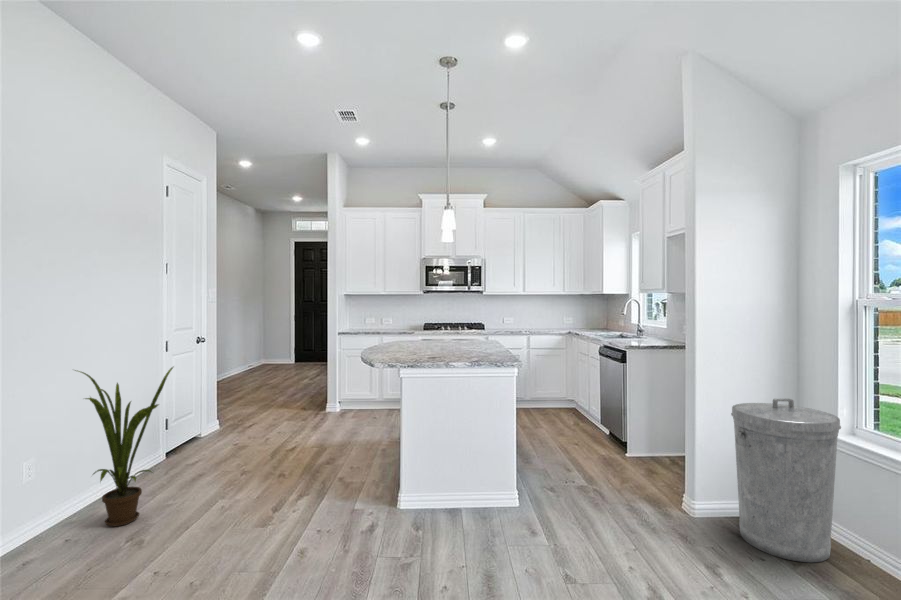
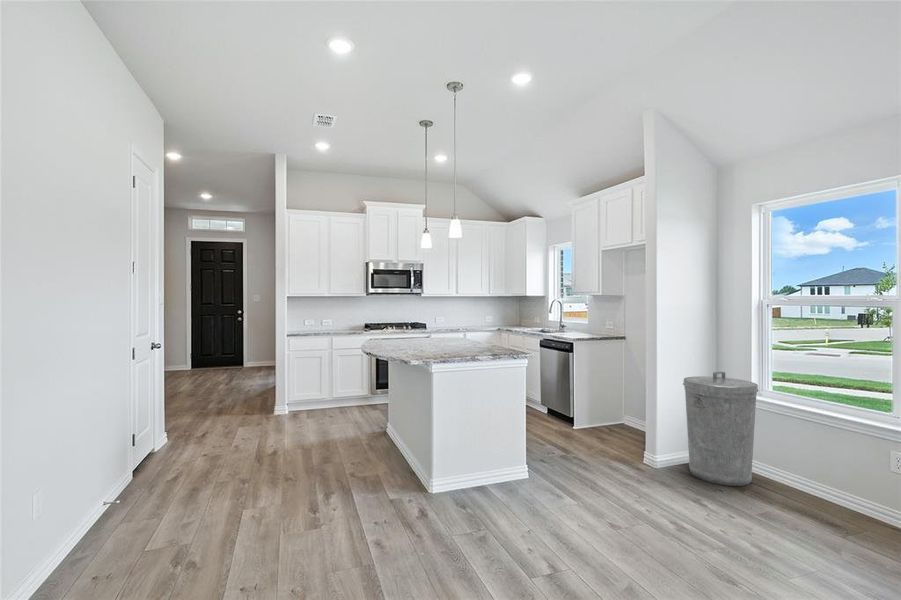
house plant: present [75,367,173,526] -> none [75,371,198,557]

